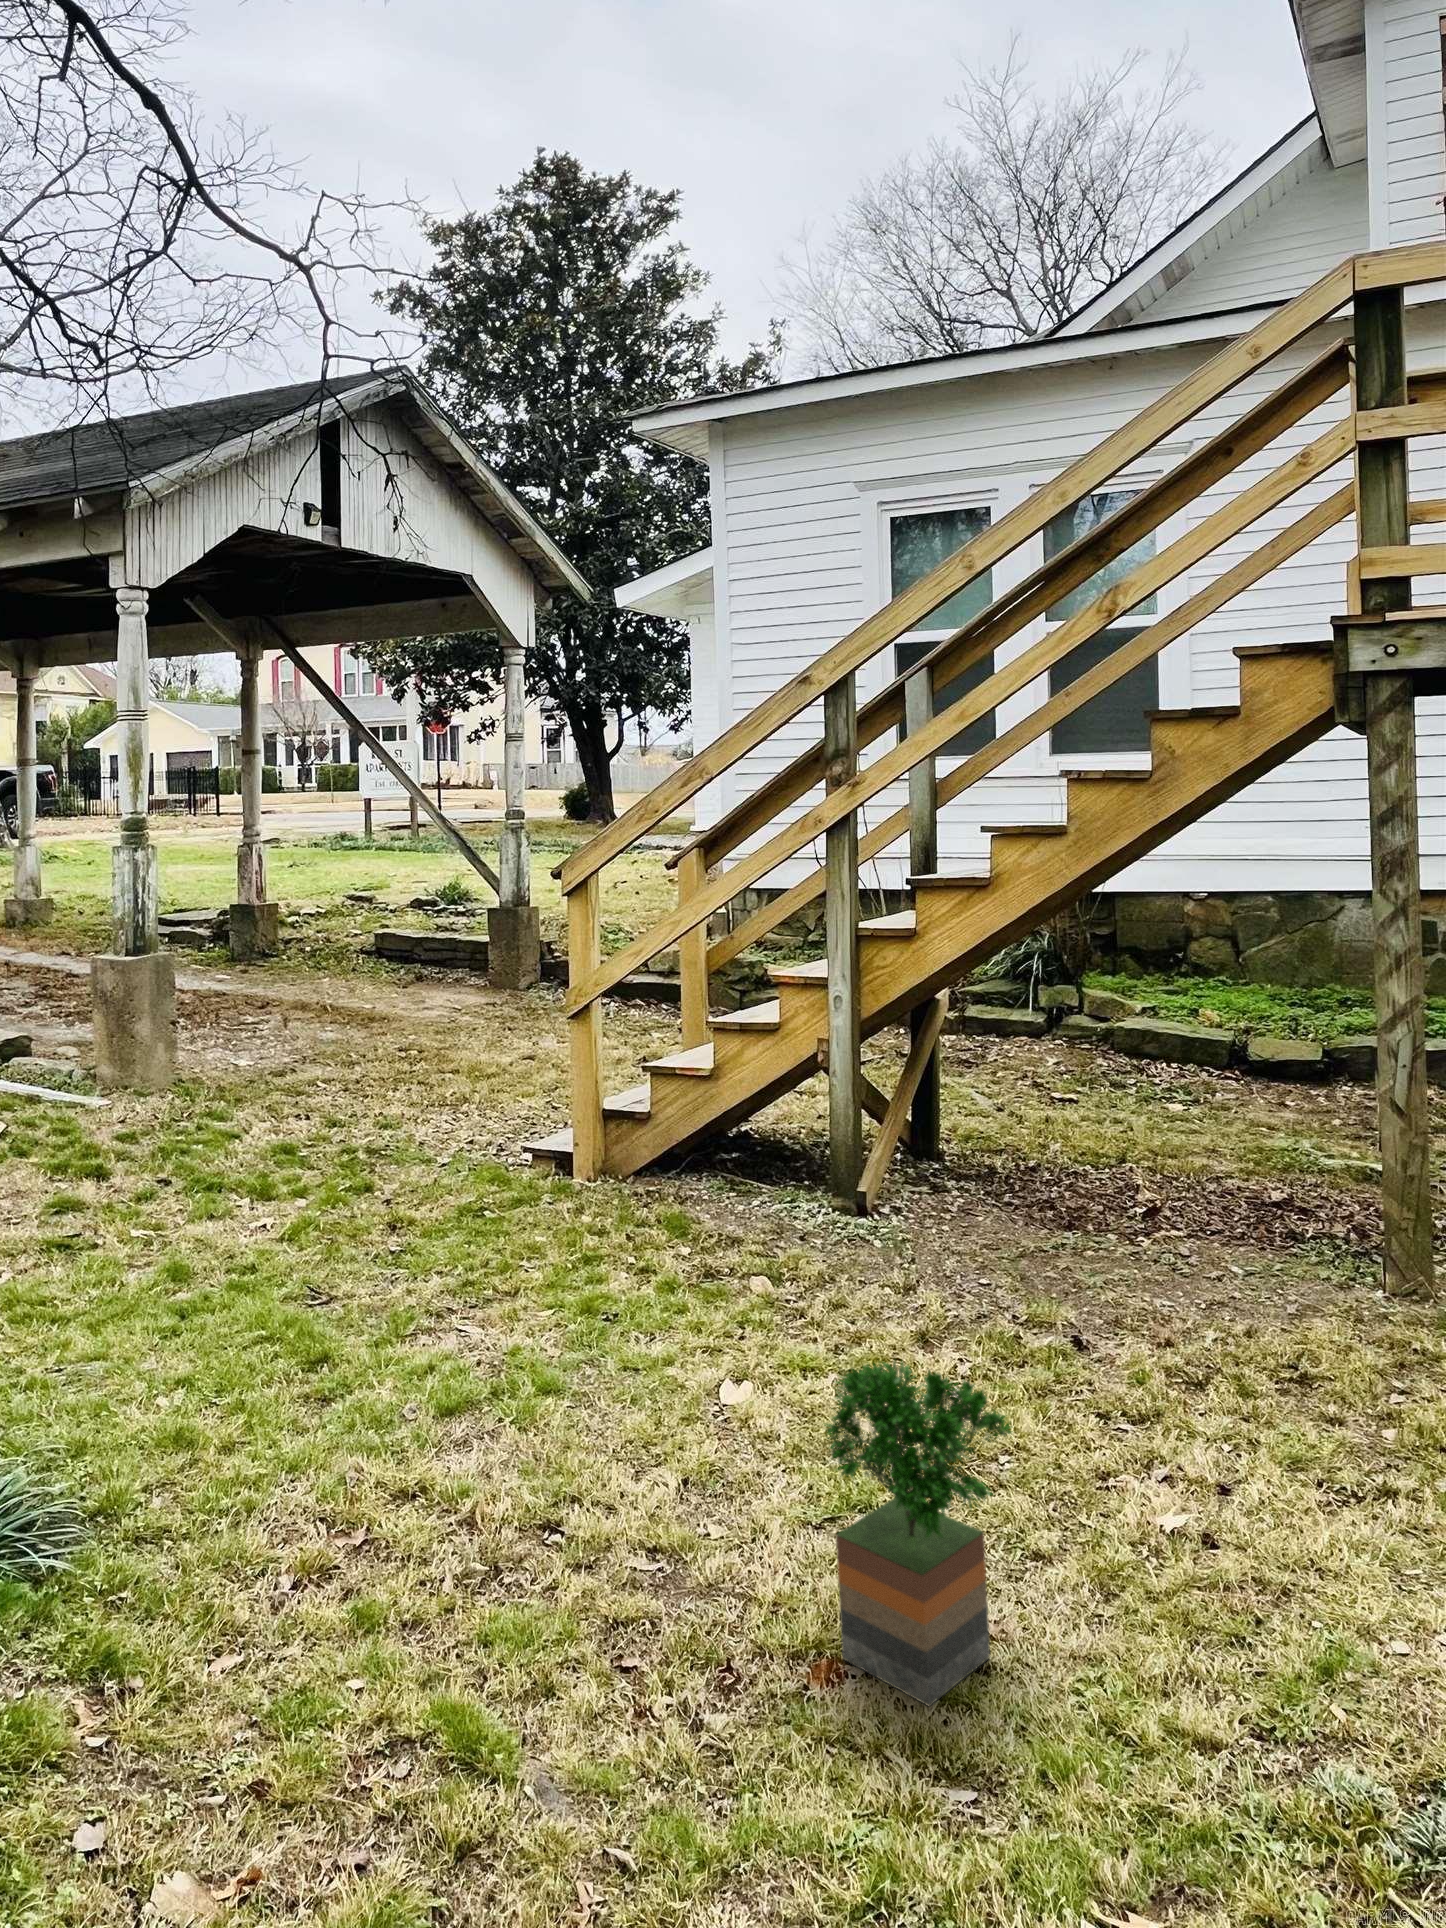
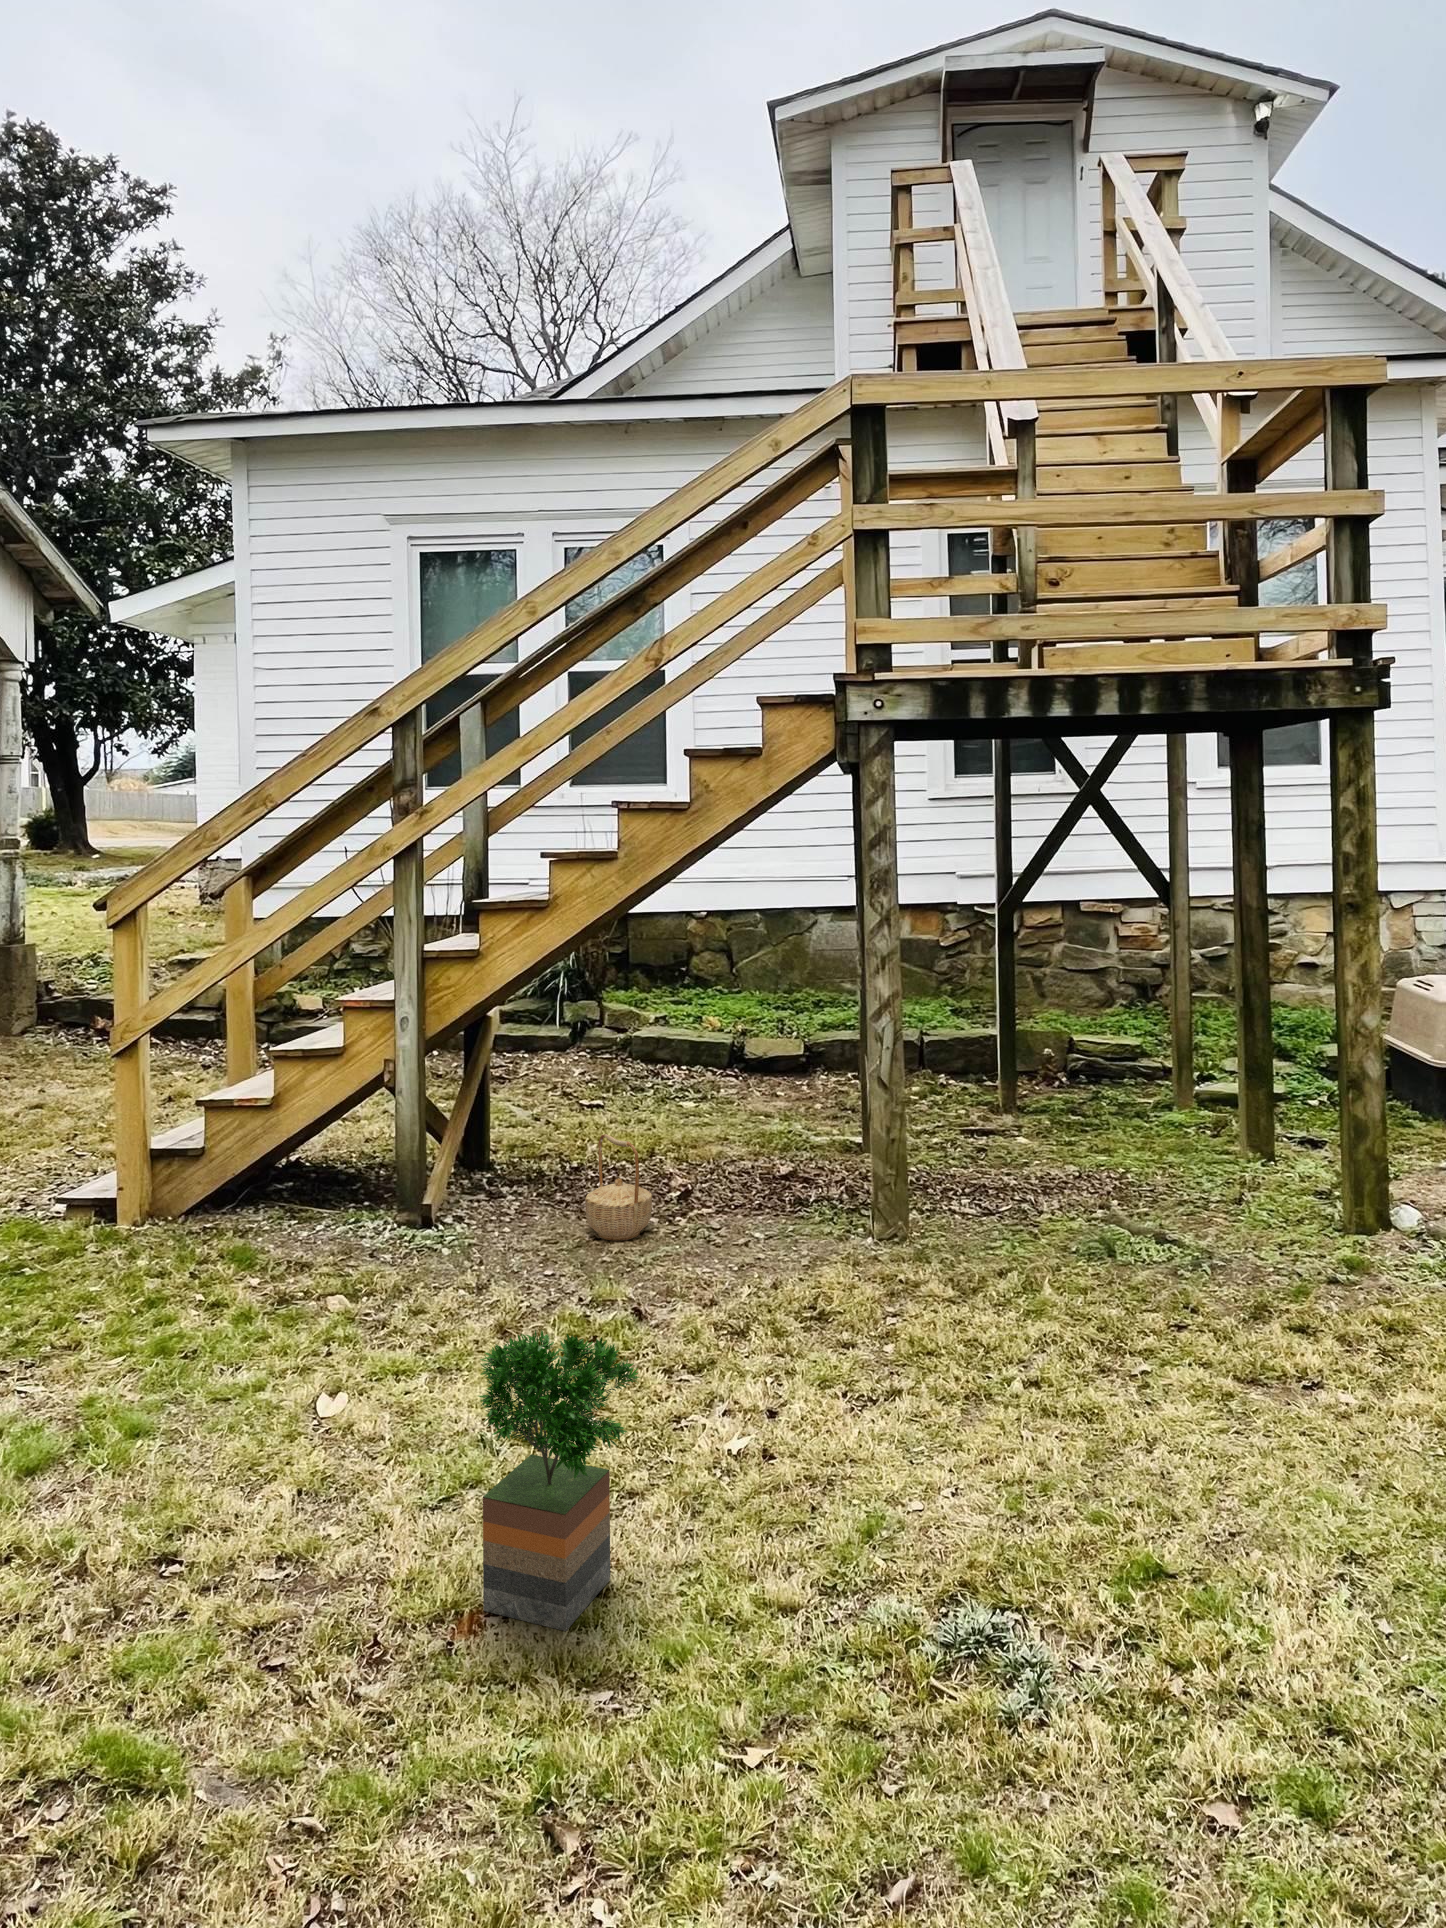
basket: none [1025,1134,1105,1255] -> present [585,1134,652,1240]

